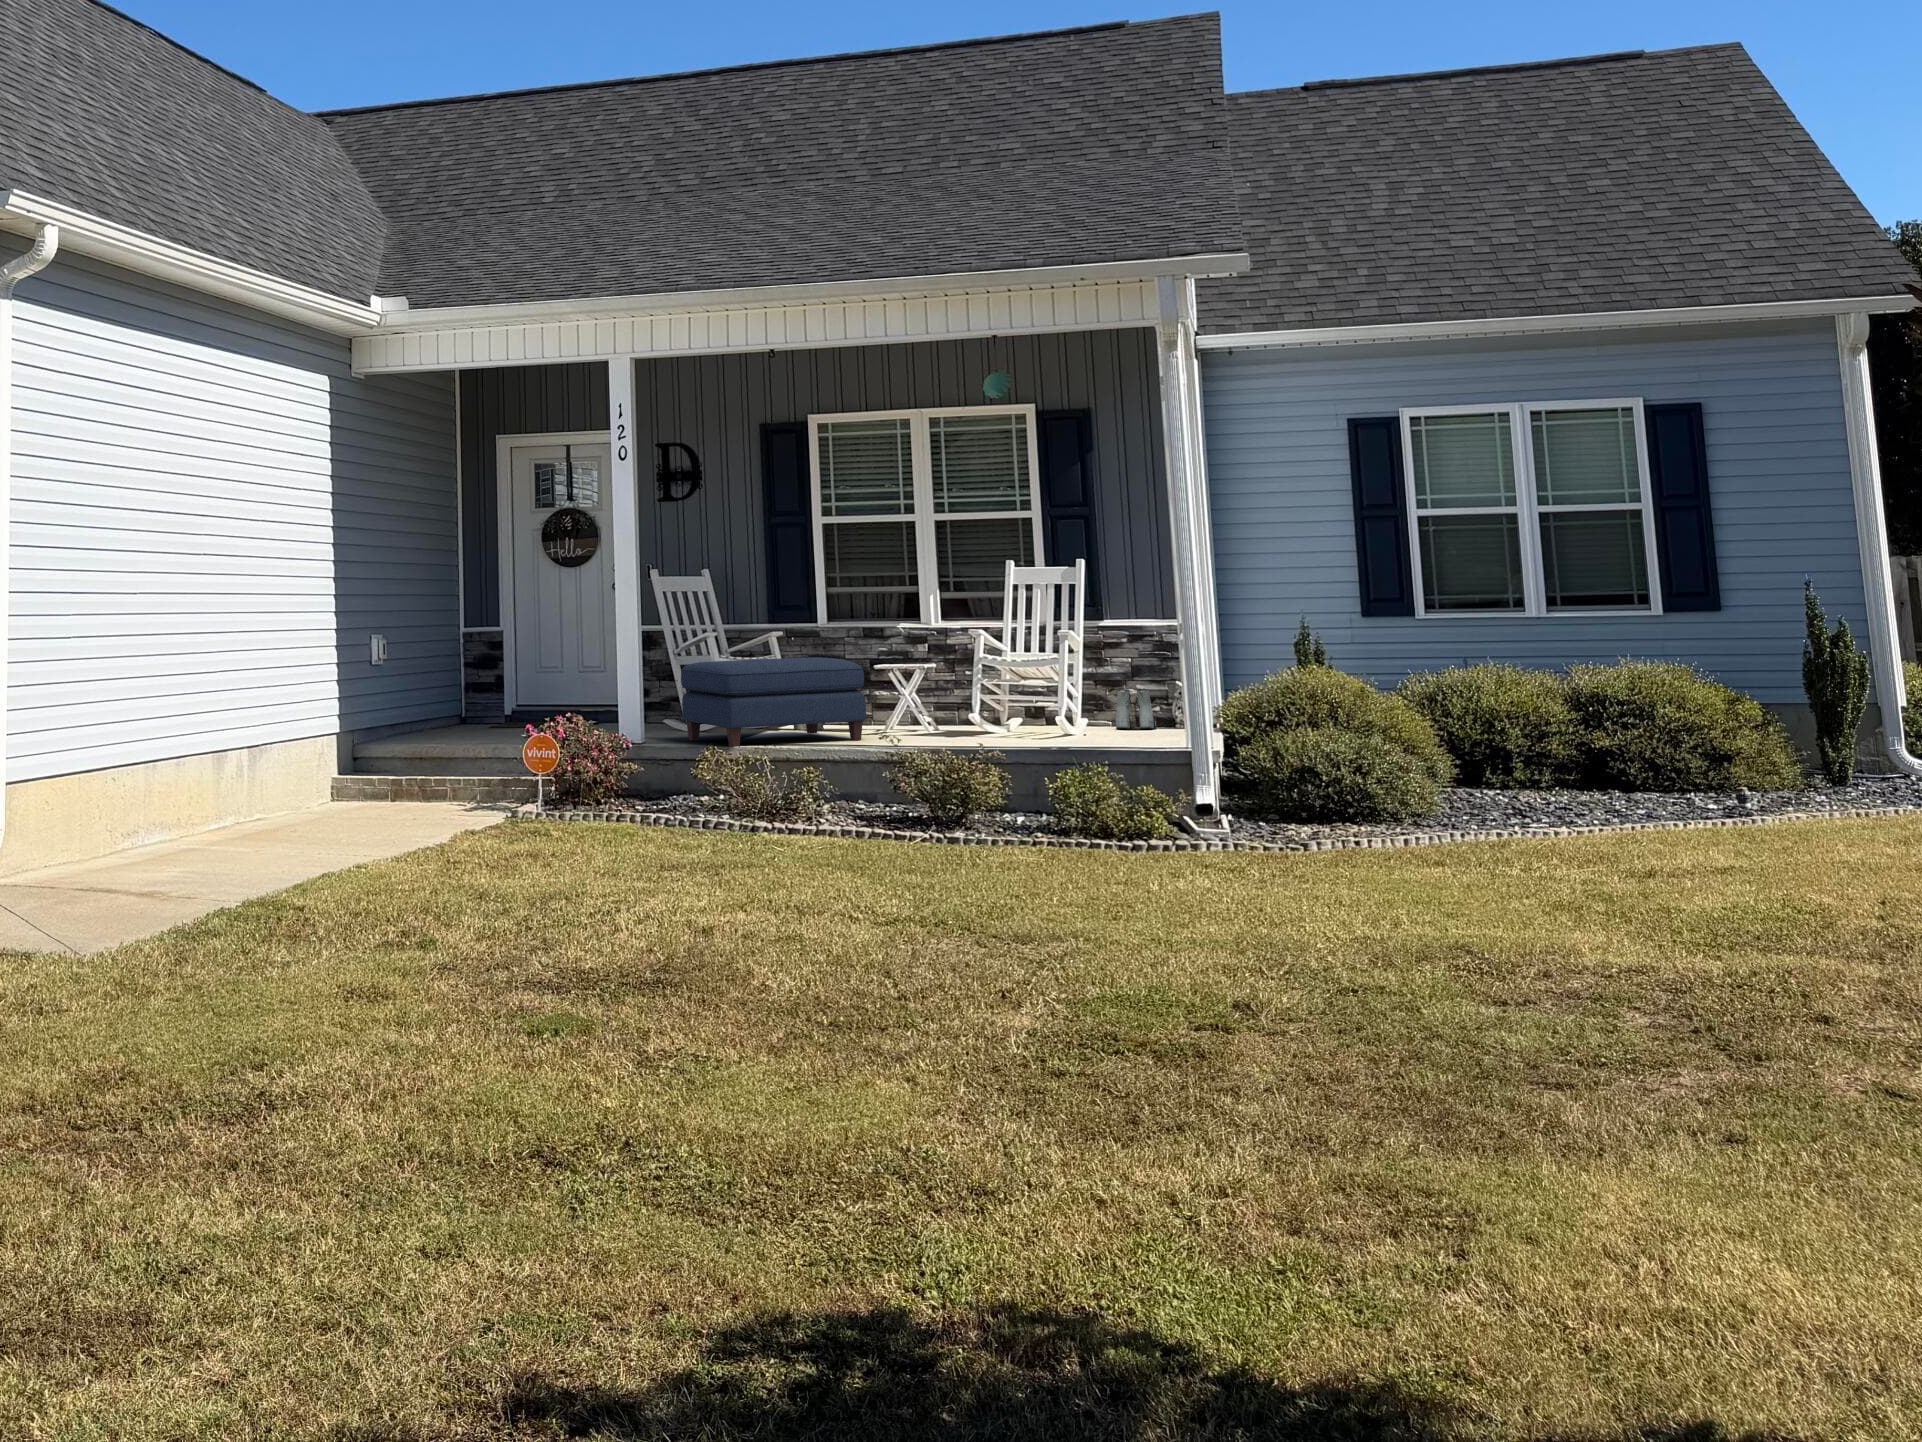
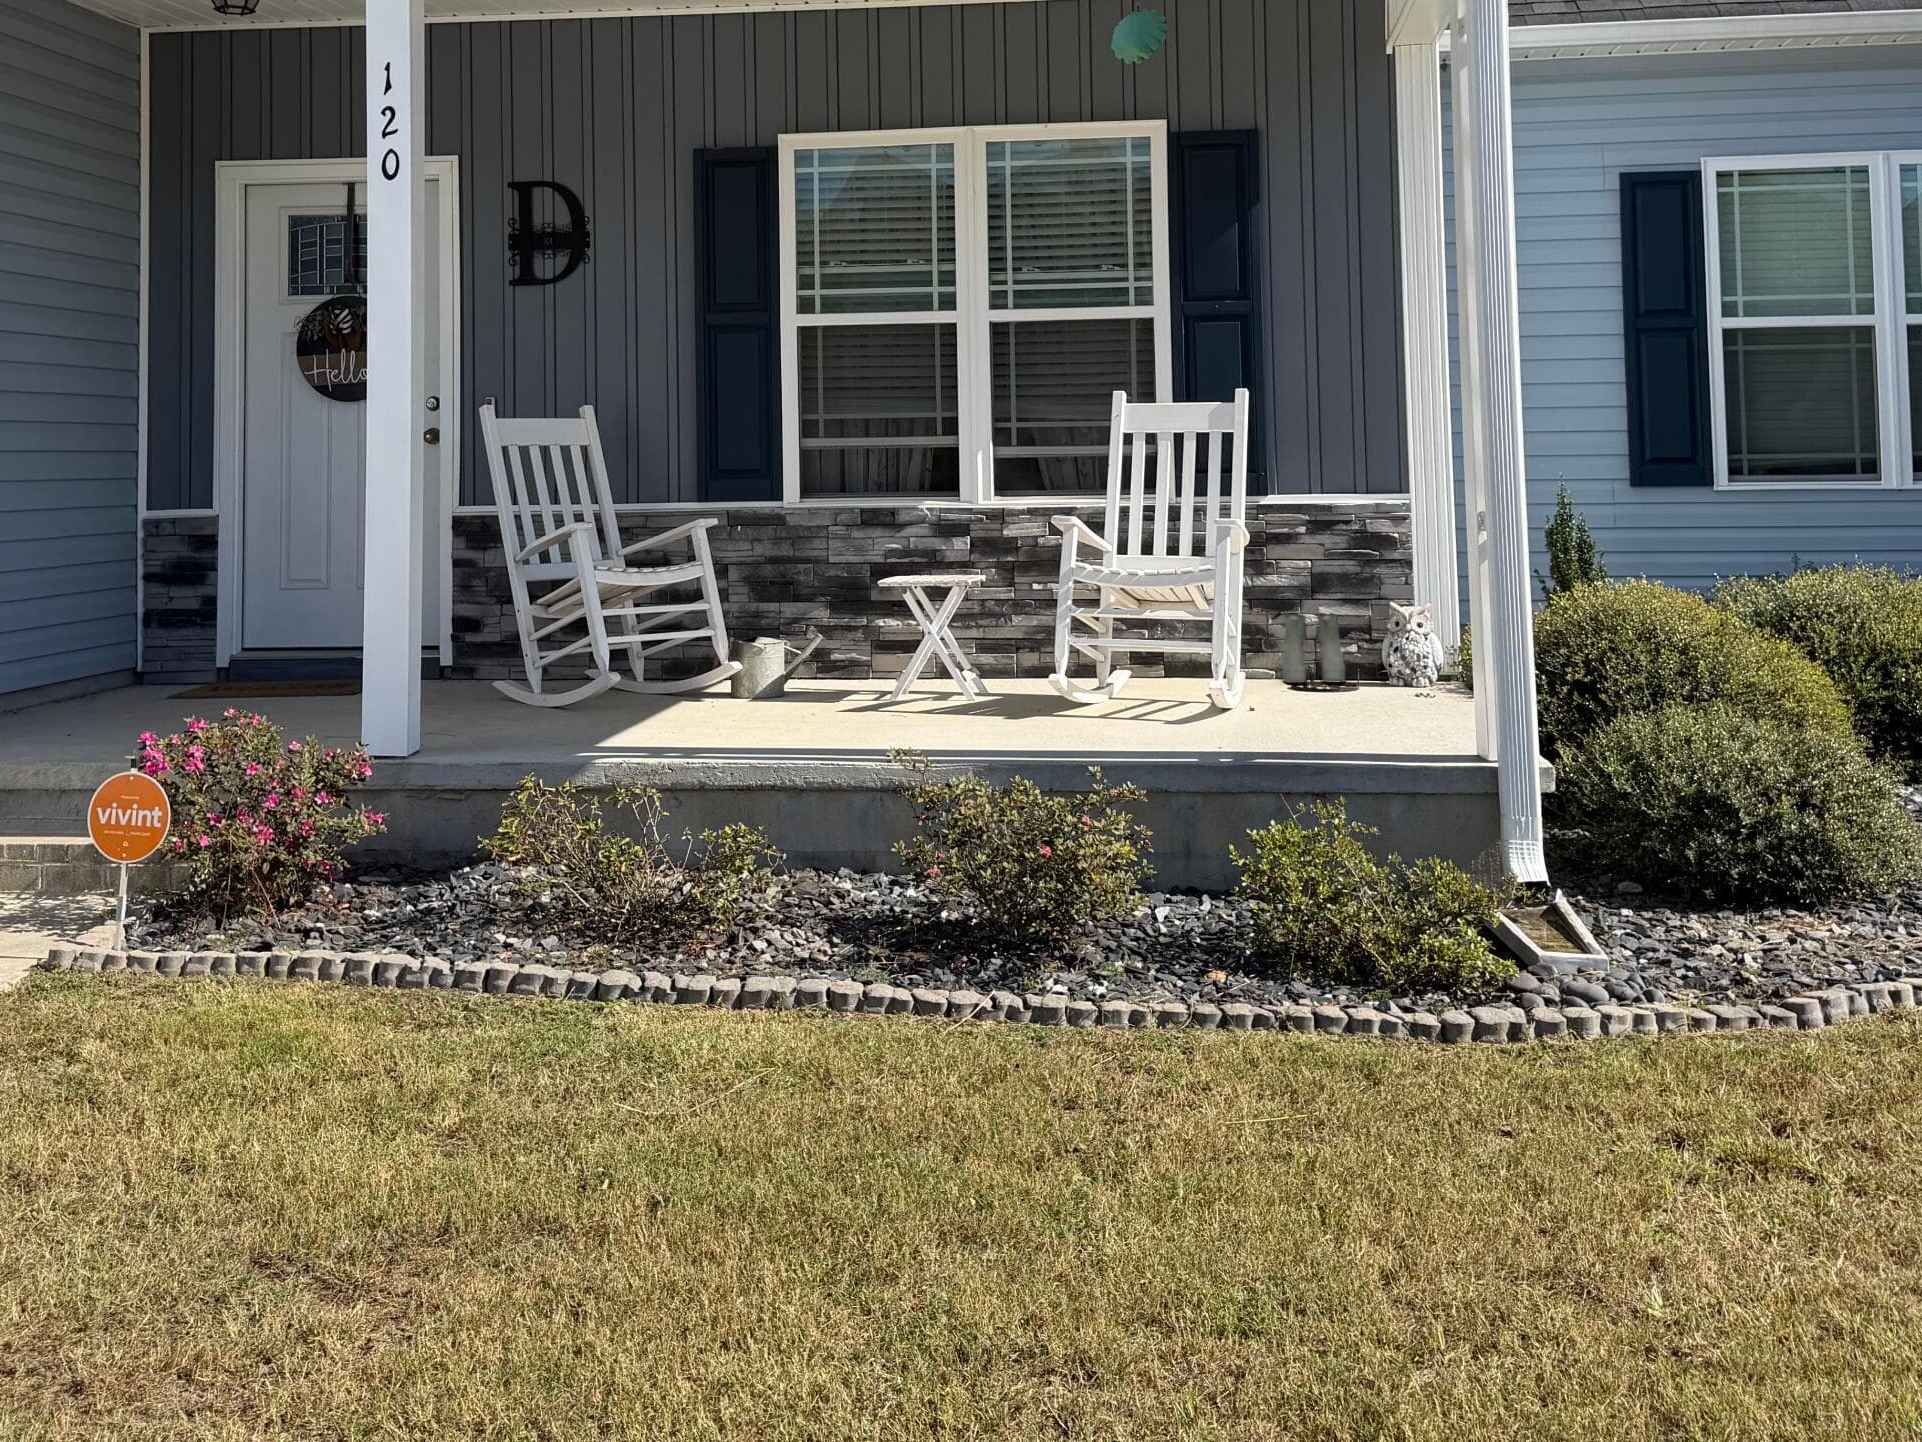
ottoman: present [681,657,866,747] -> none [510,570,864,759]

